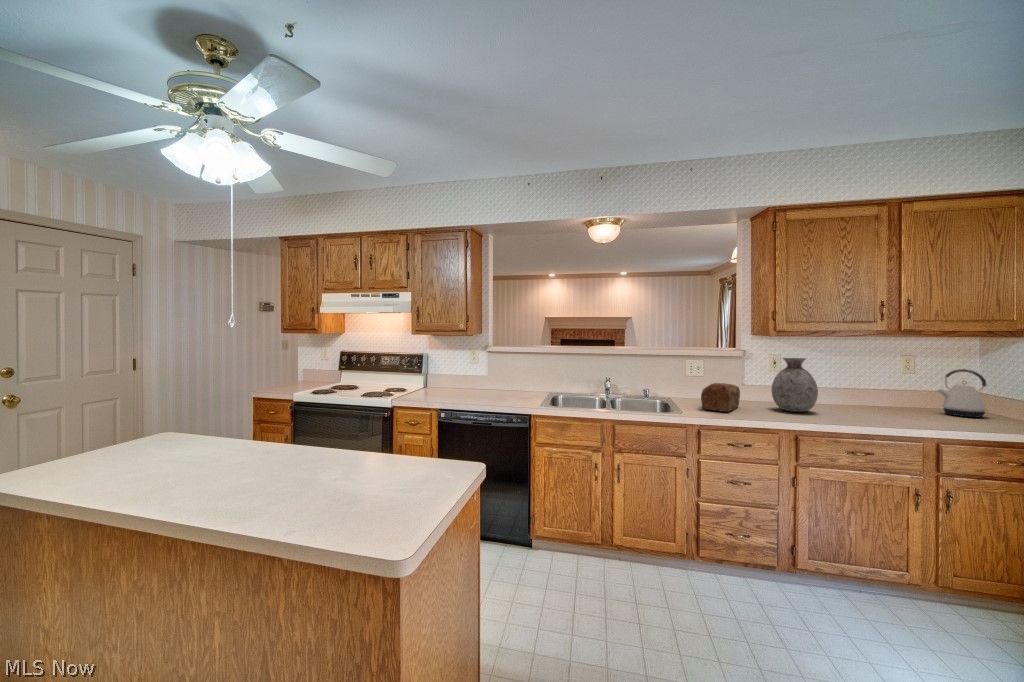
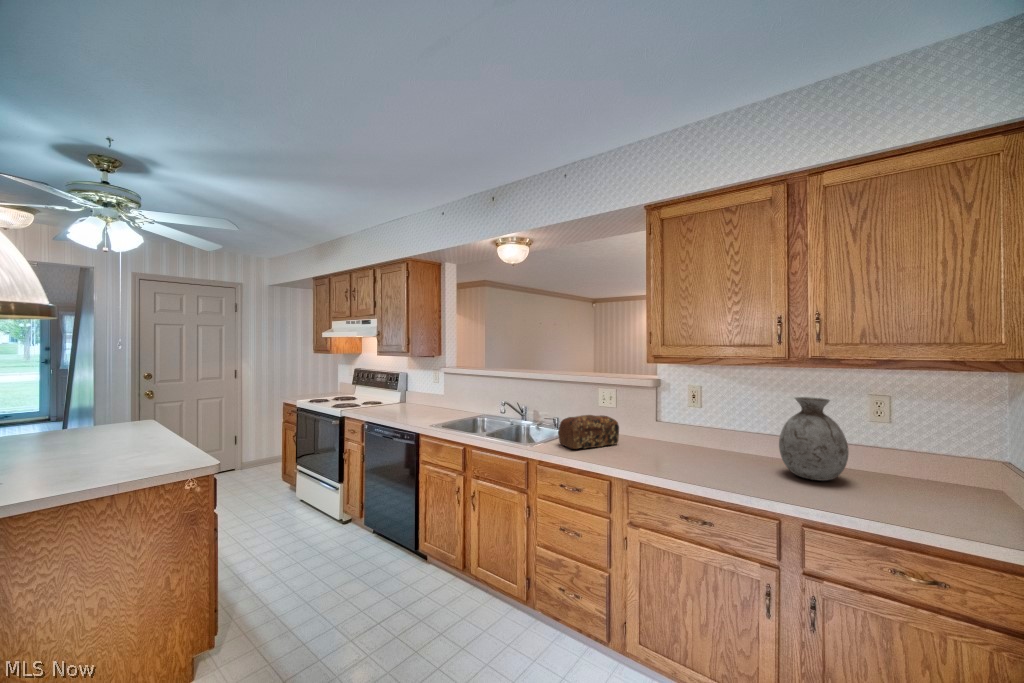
vase: present [772,358,818,412] -> present [779,397,849,481]
kettle: present [937,369,989,417] -> none [888,420,969,500]

